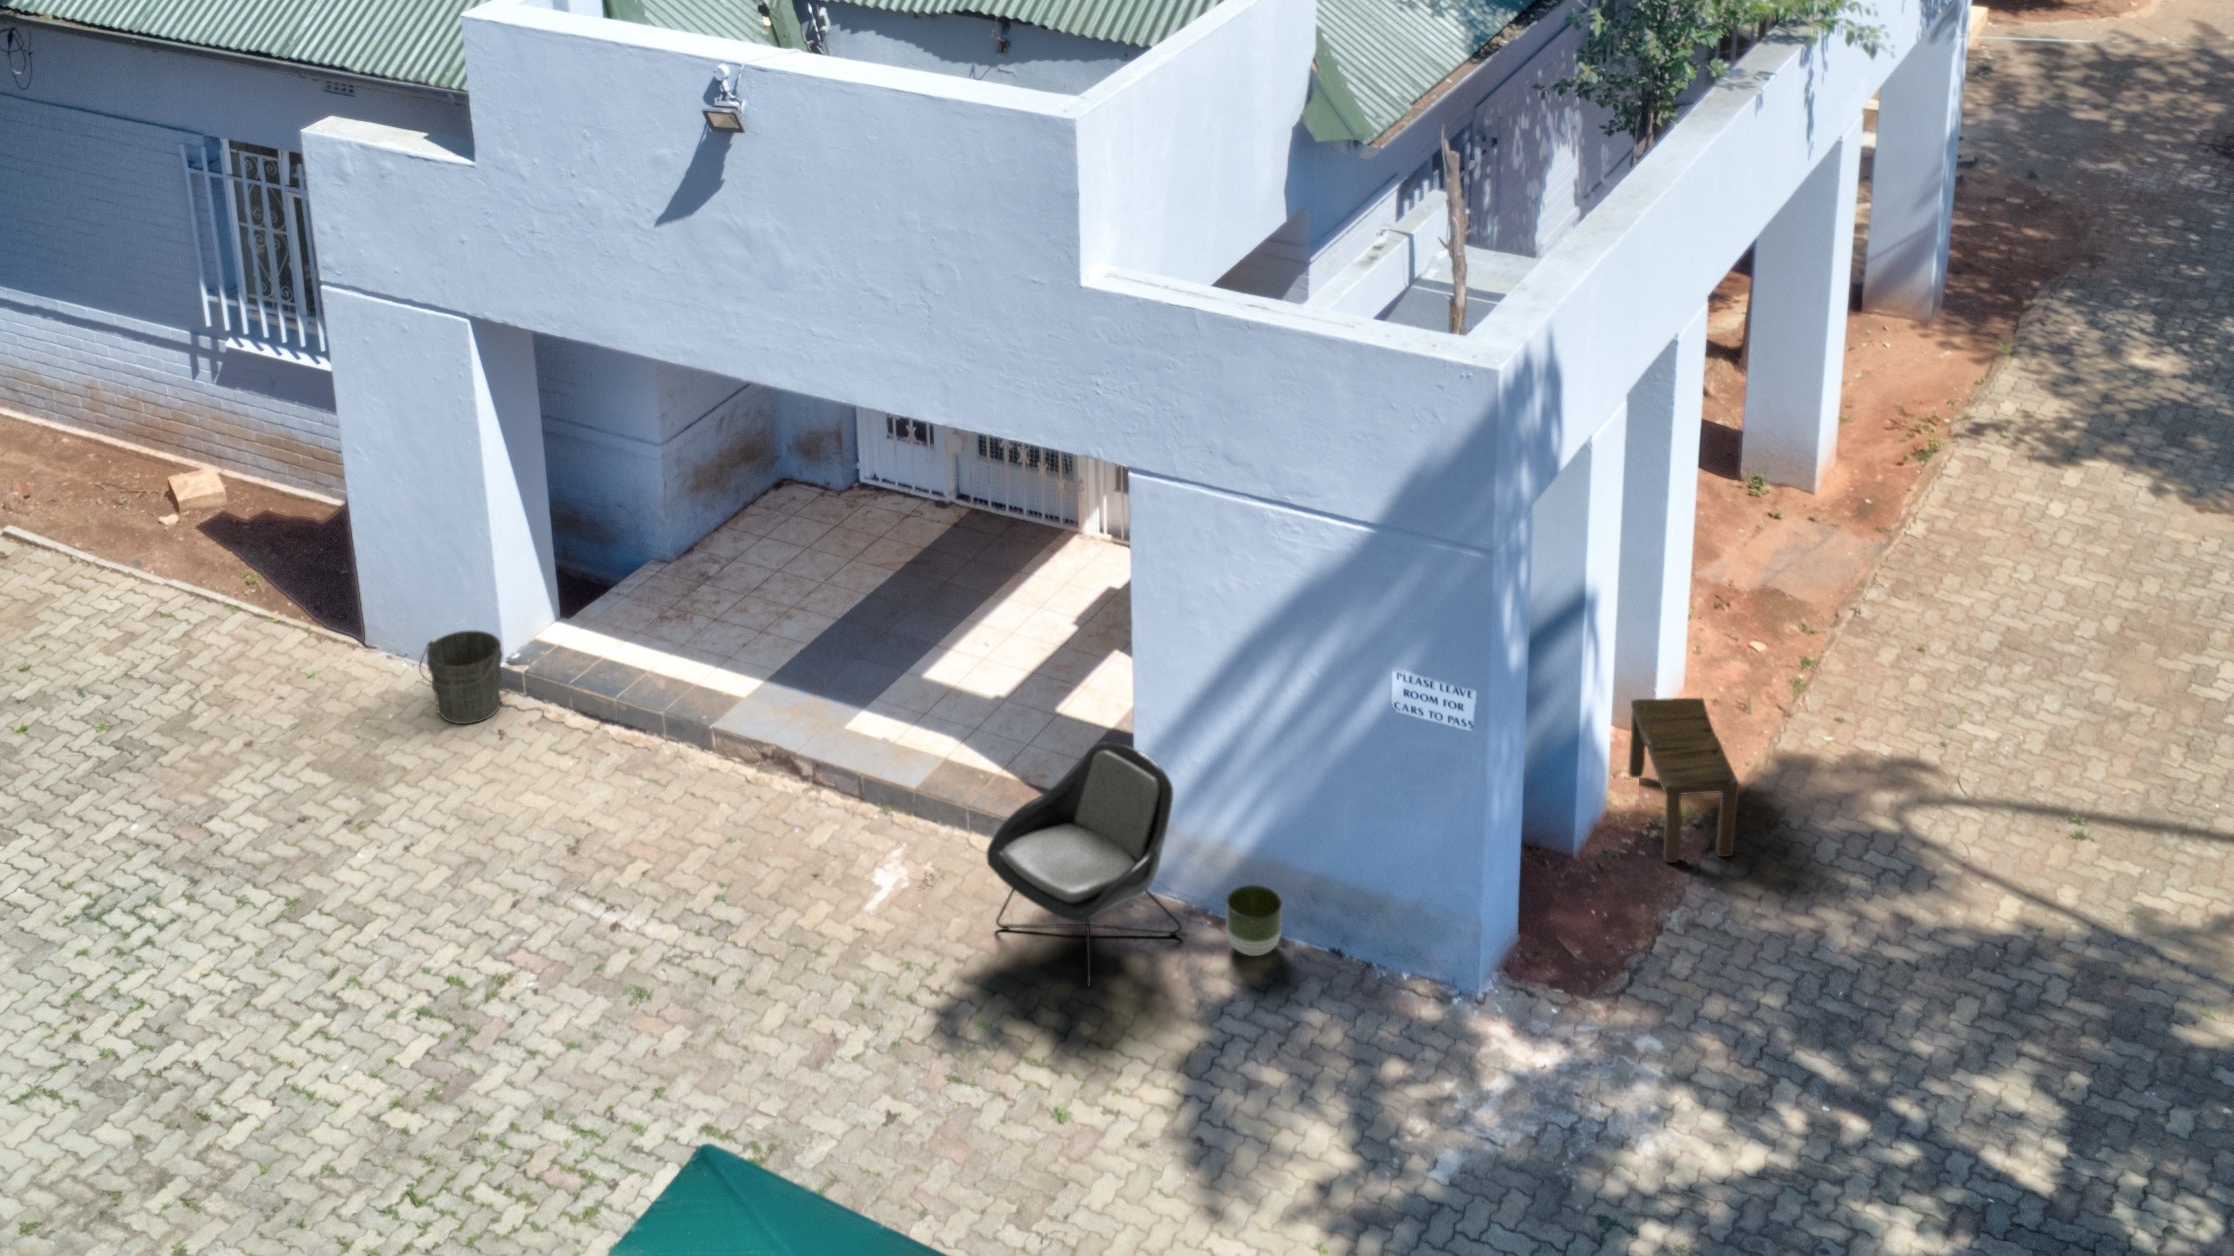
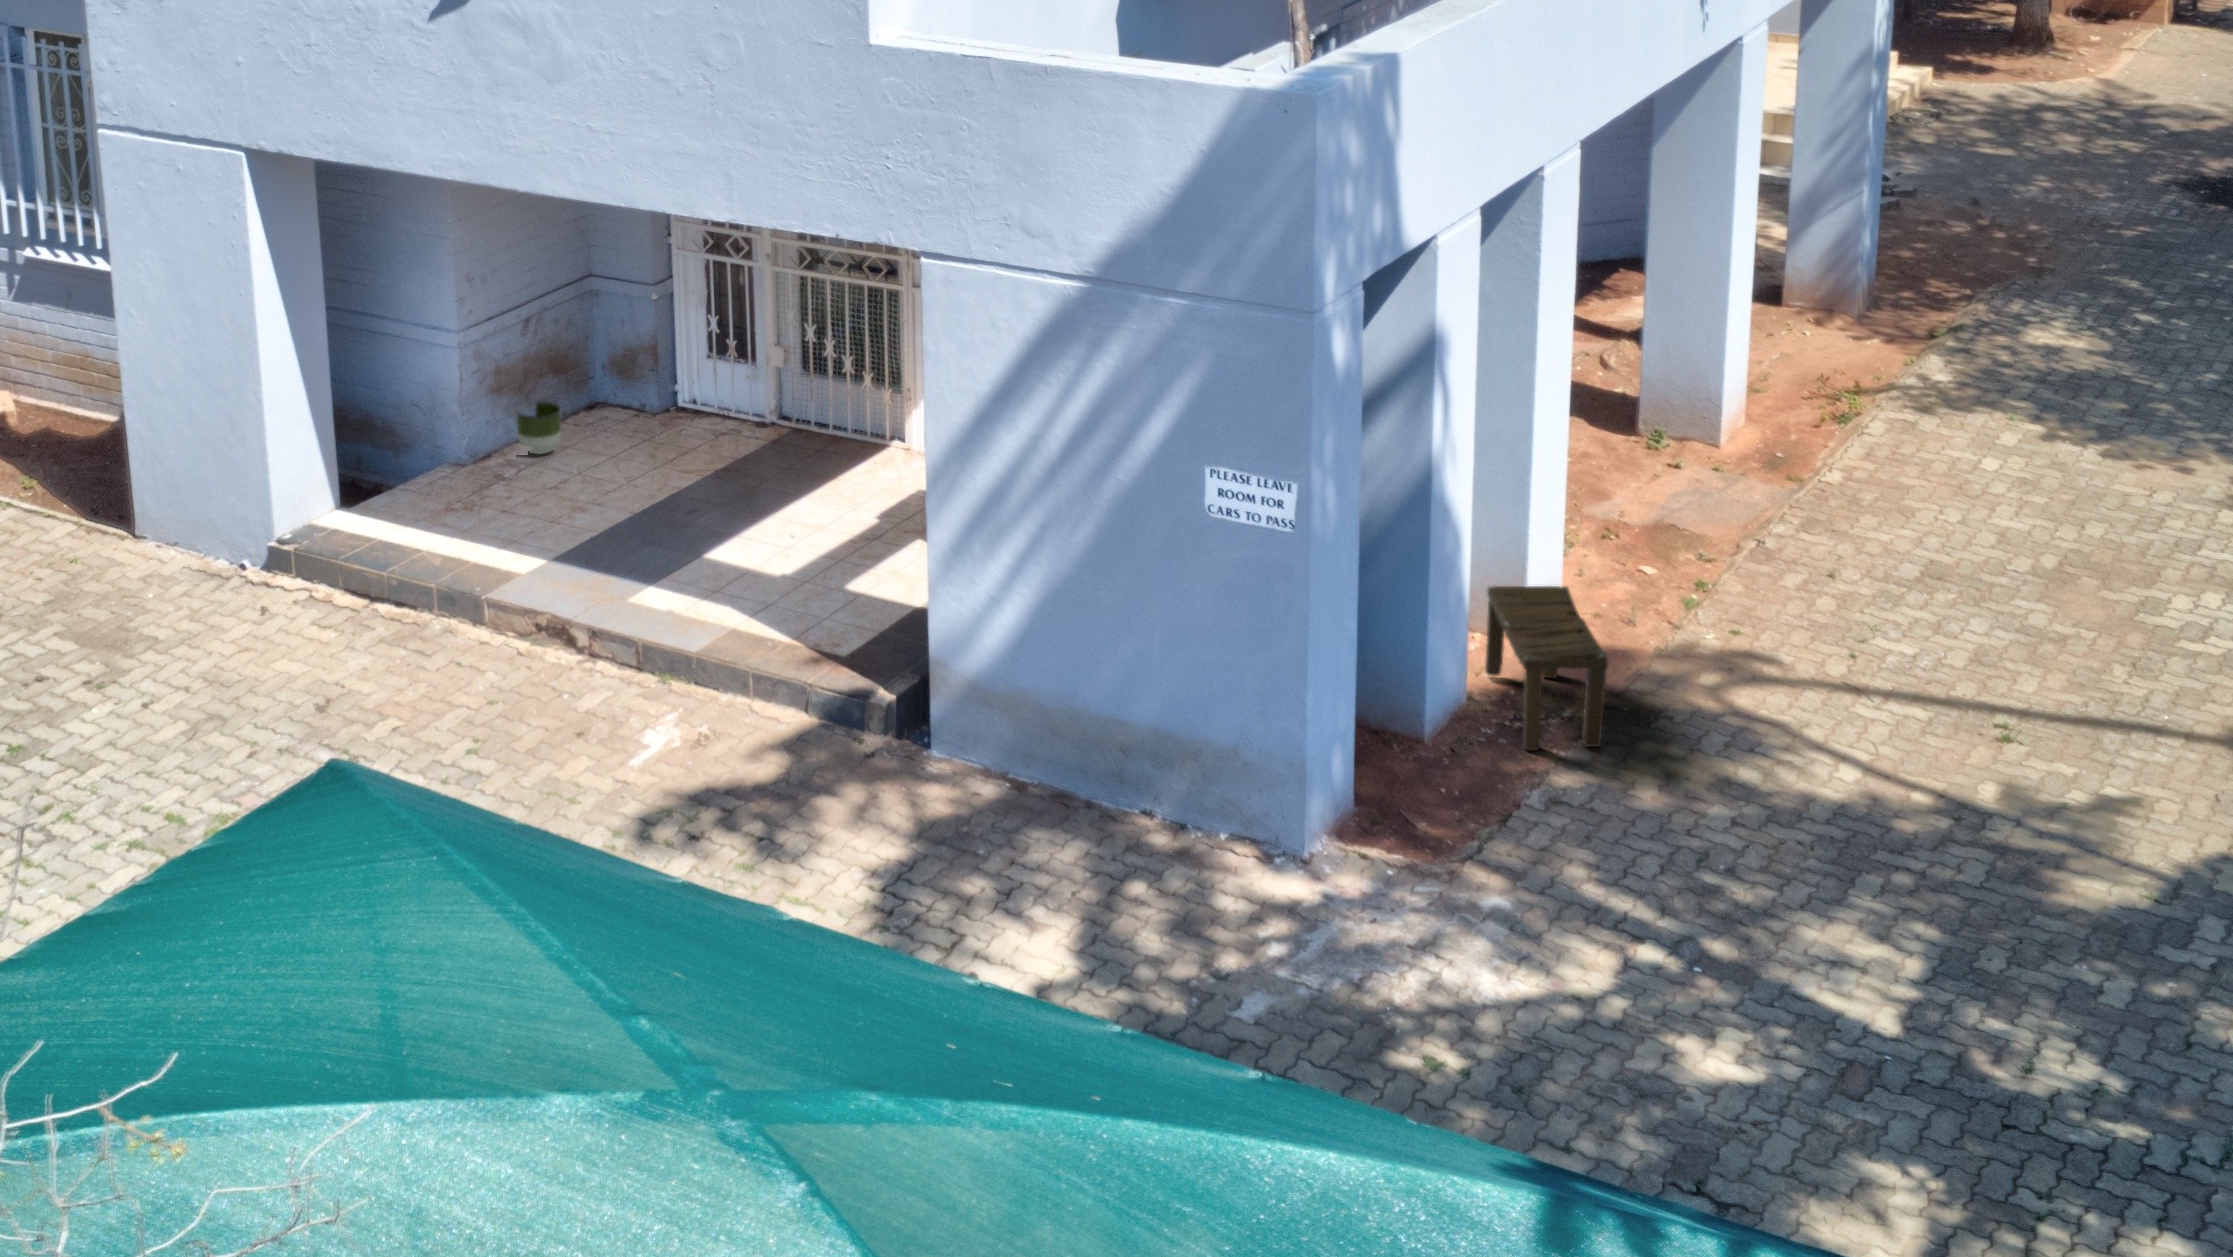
bucket: present [419,631,502,724] -> none [182,507,273,601]
lounge chair: present [986,743,1182,987] -> none [764,584,980,840]
planter: present [1226,885,1282,956] -> present [516,401,561,454]

